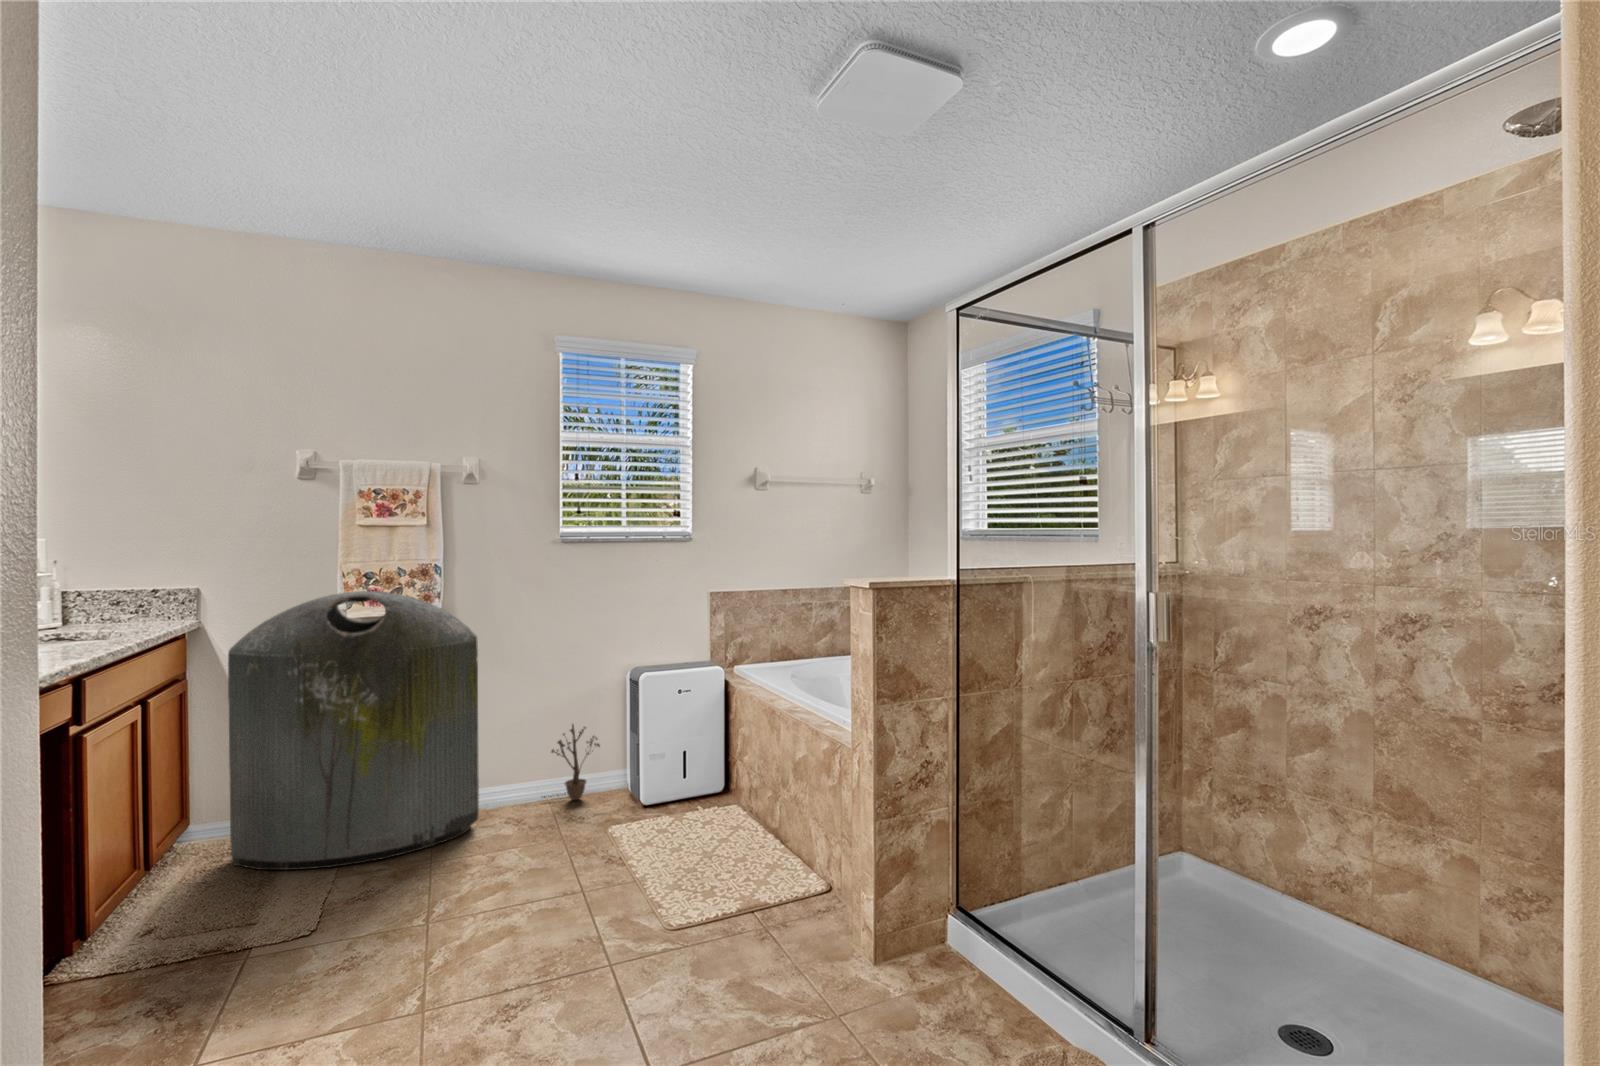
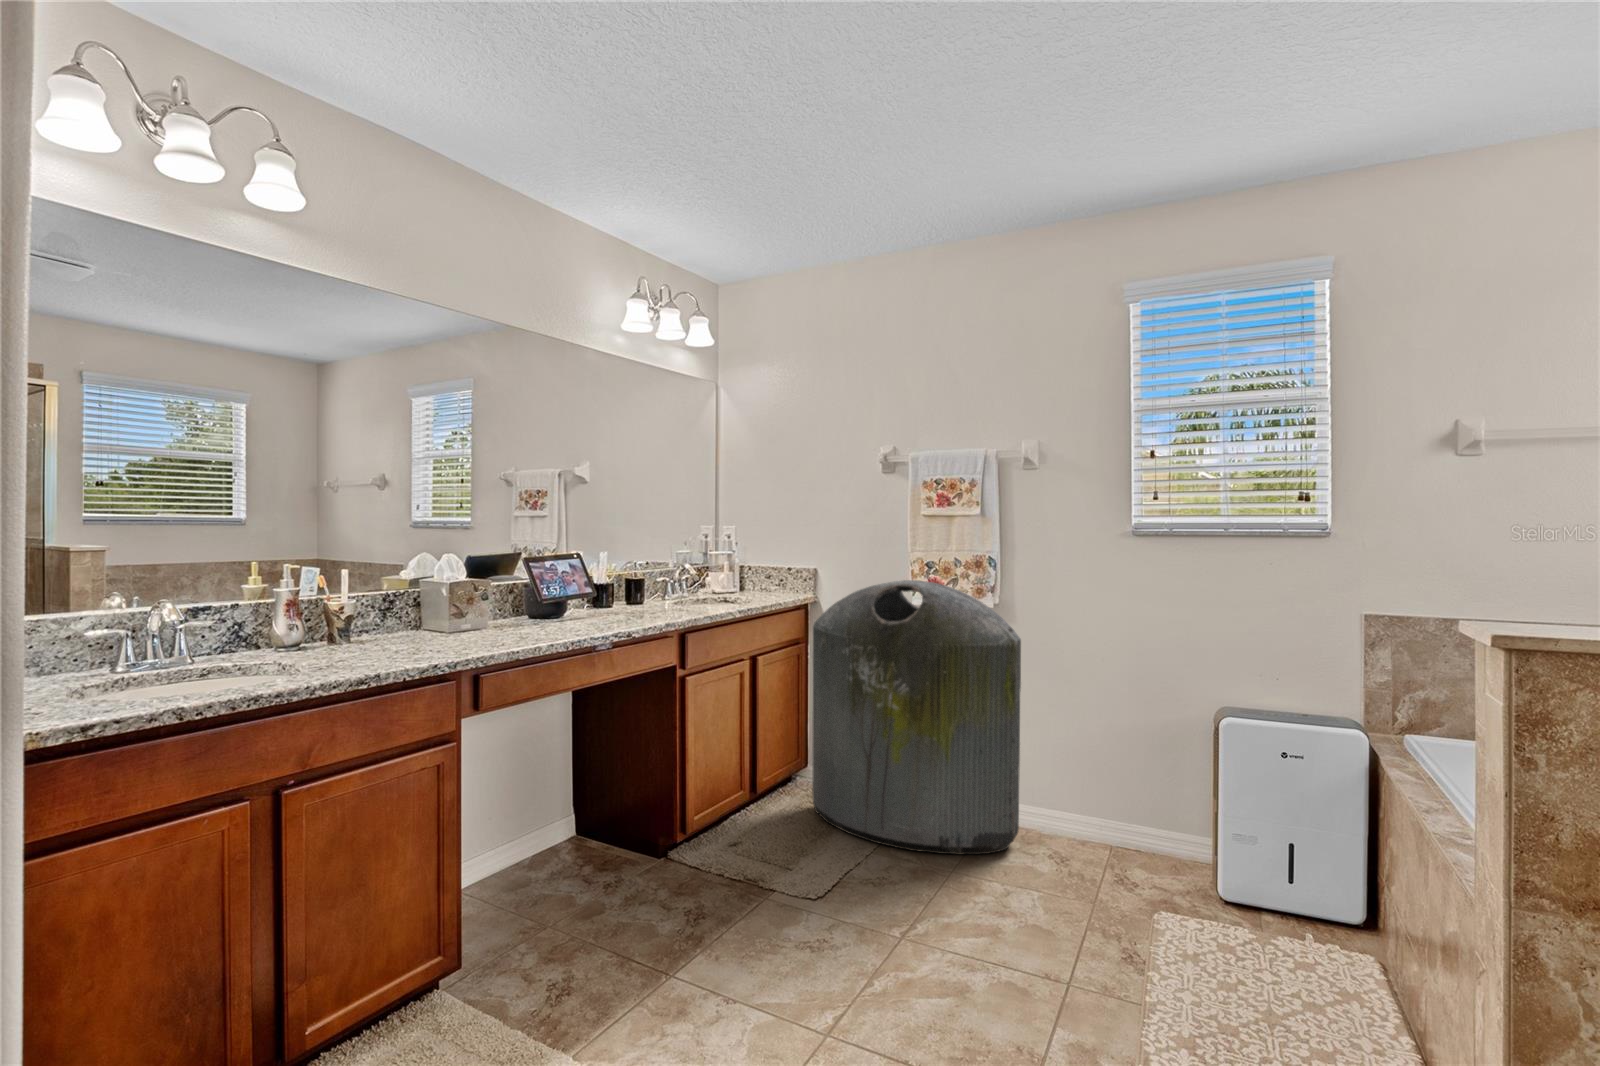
decorative plant: present [544,724,600,800] -> none [1100,762,1175,858]

